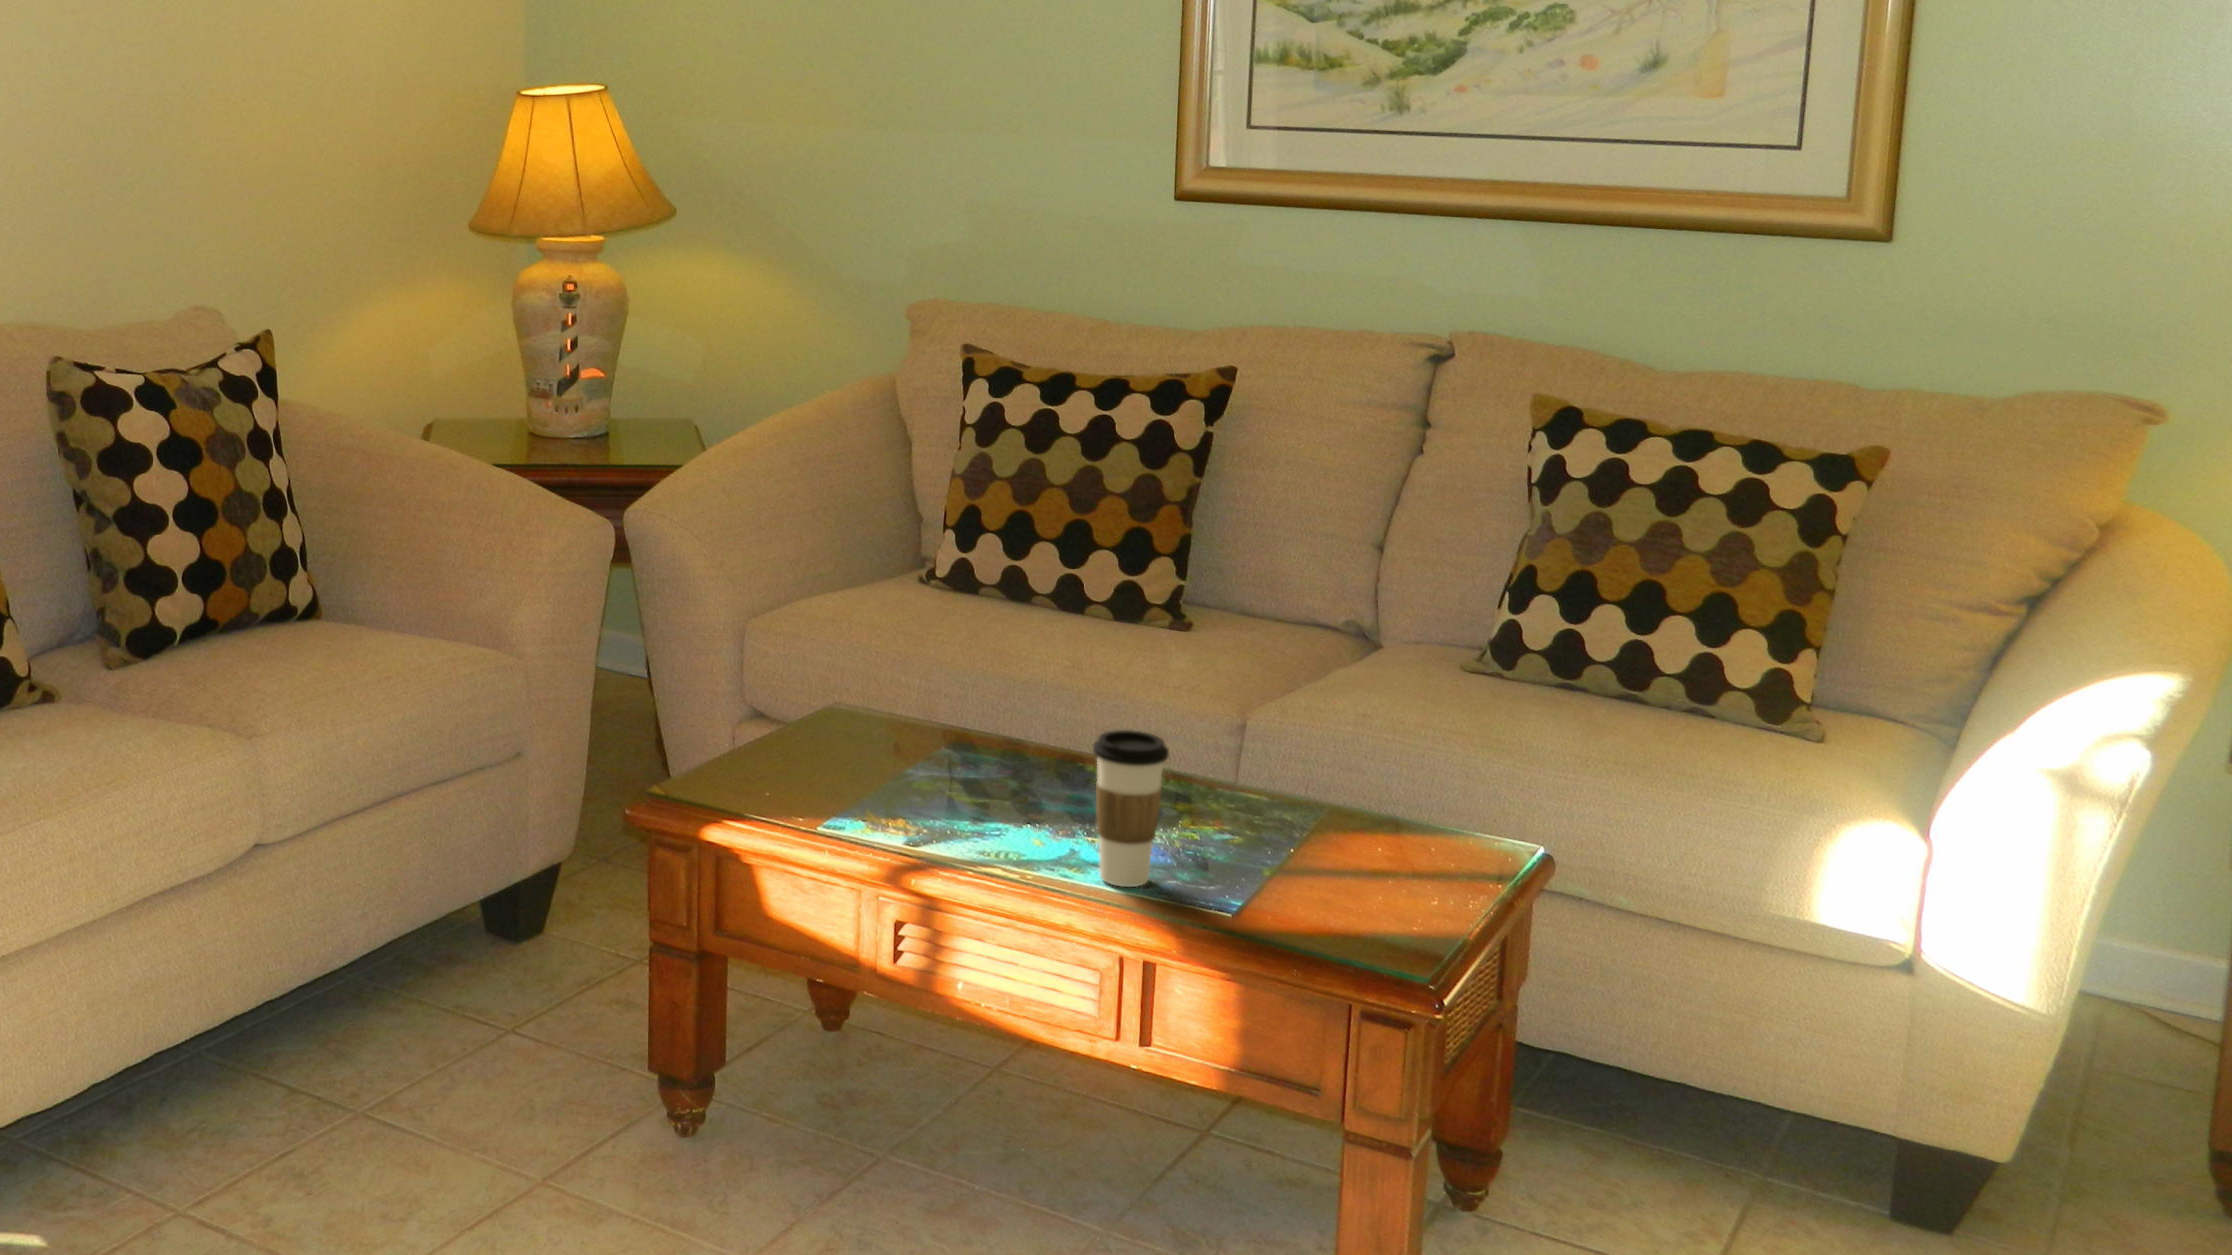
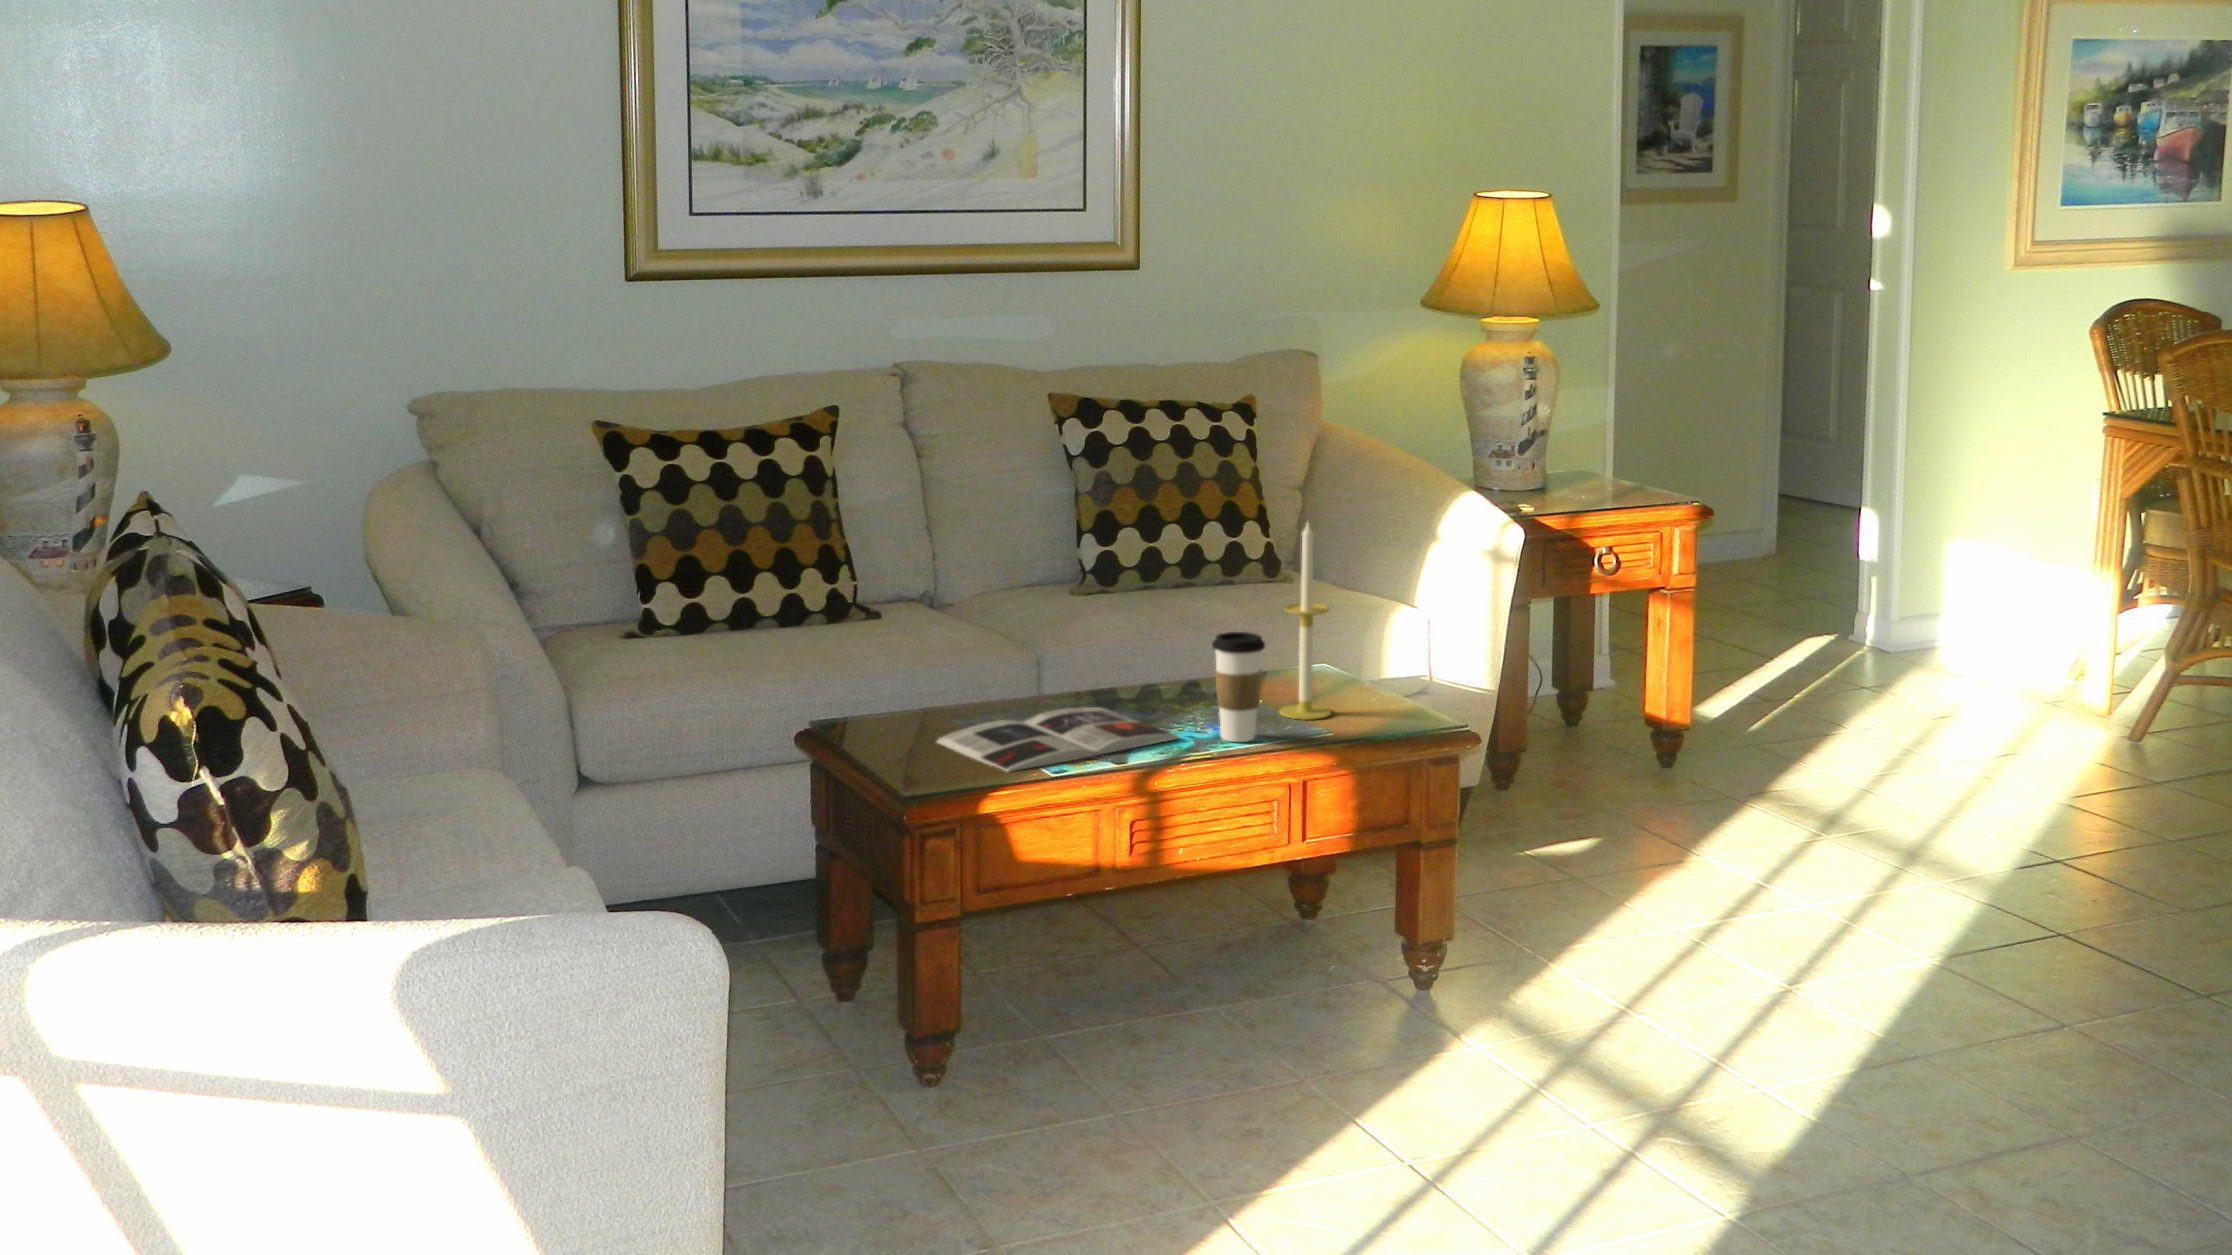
candle: none [1269,607,1352,903] -> present [1279,523,1331,720]
magazine: none [799,760,1101,854] -> present [937,707,1180,772]

